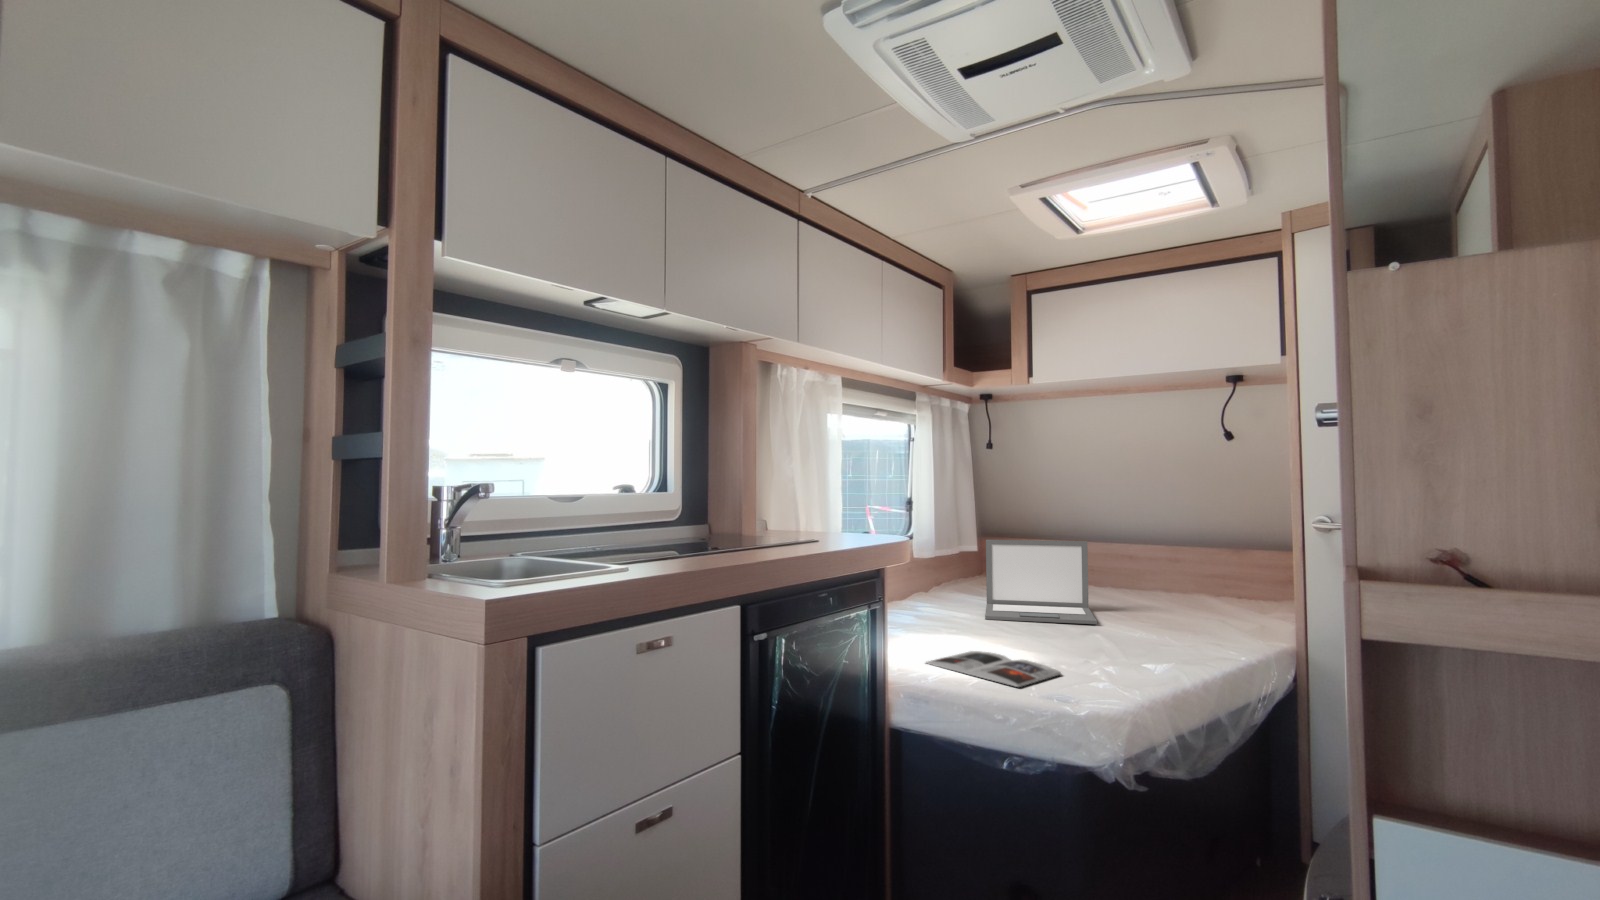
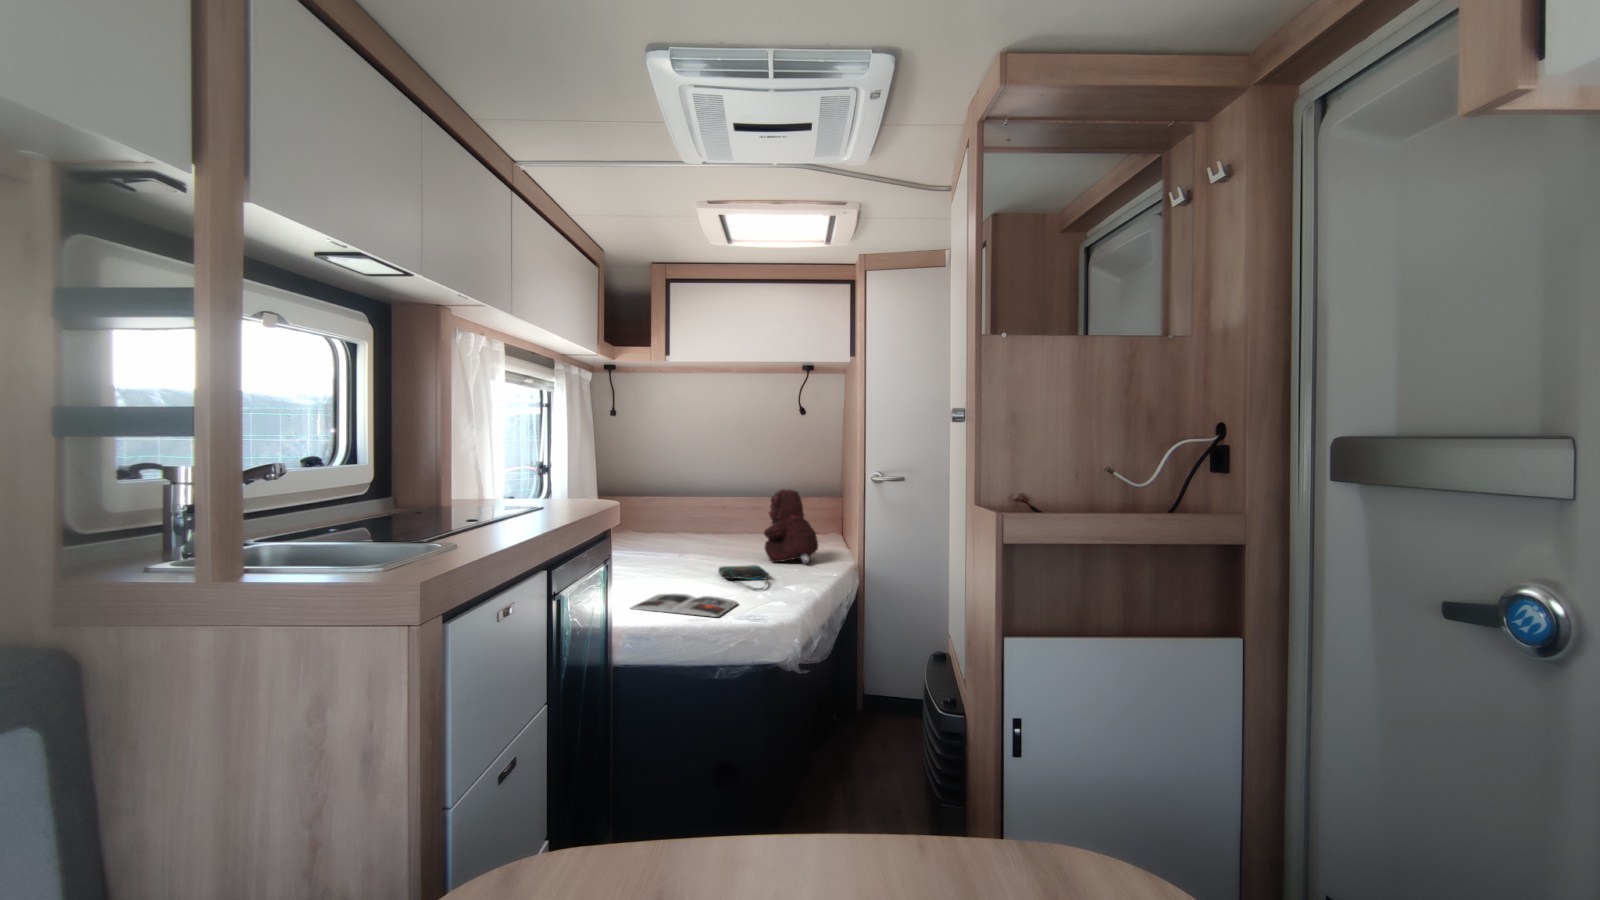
teddy bear: none [1145,533,1229,636] -> present [764,489,818,564]
laptop: present [985,540,1097,624] -> none [633,497,730,567]
tote bag: none [1066,627,1136,661] -> present [719,565,769,590]

